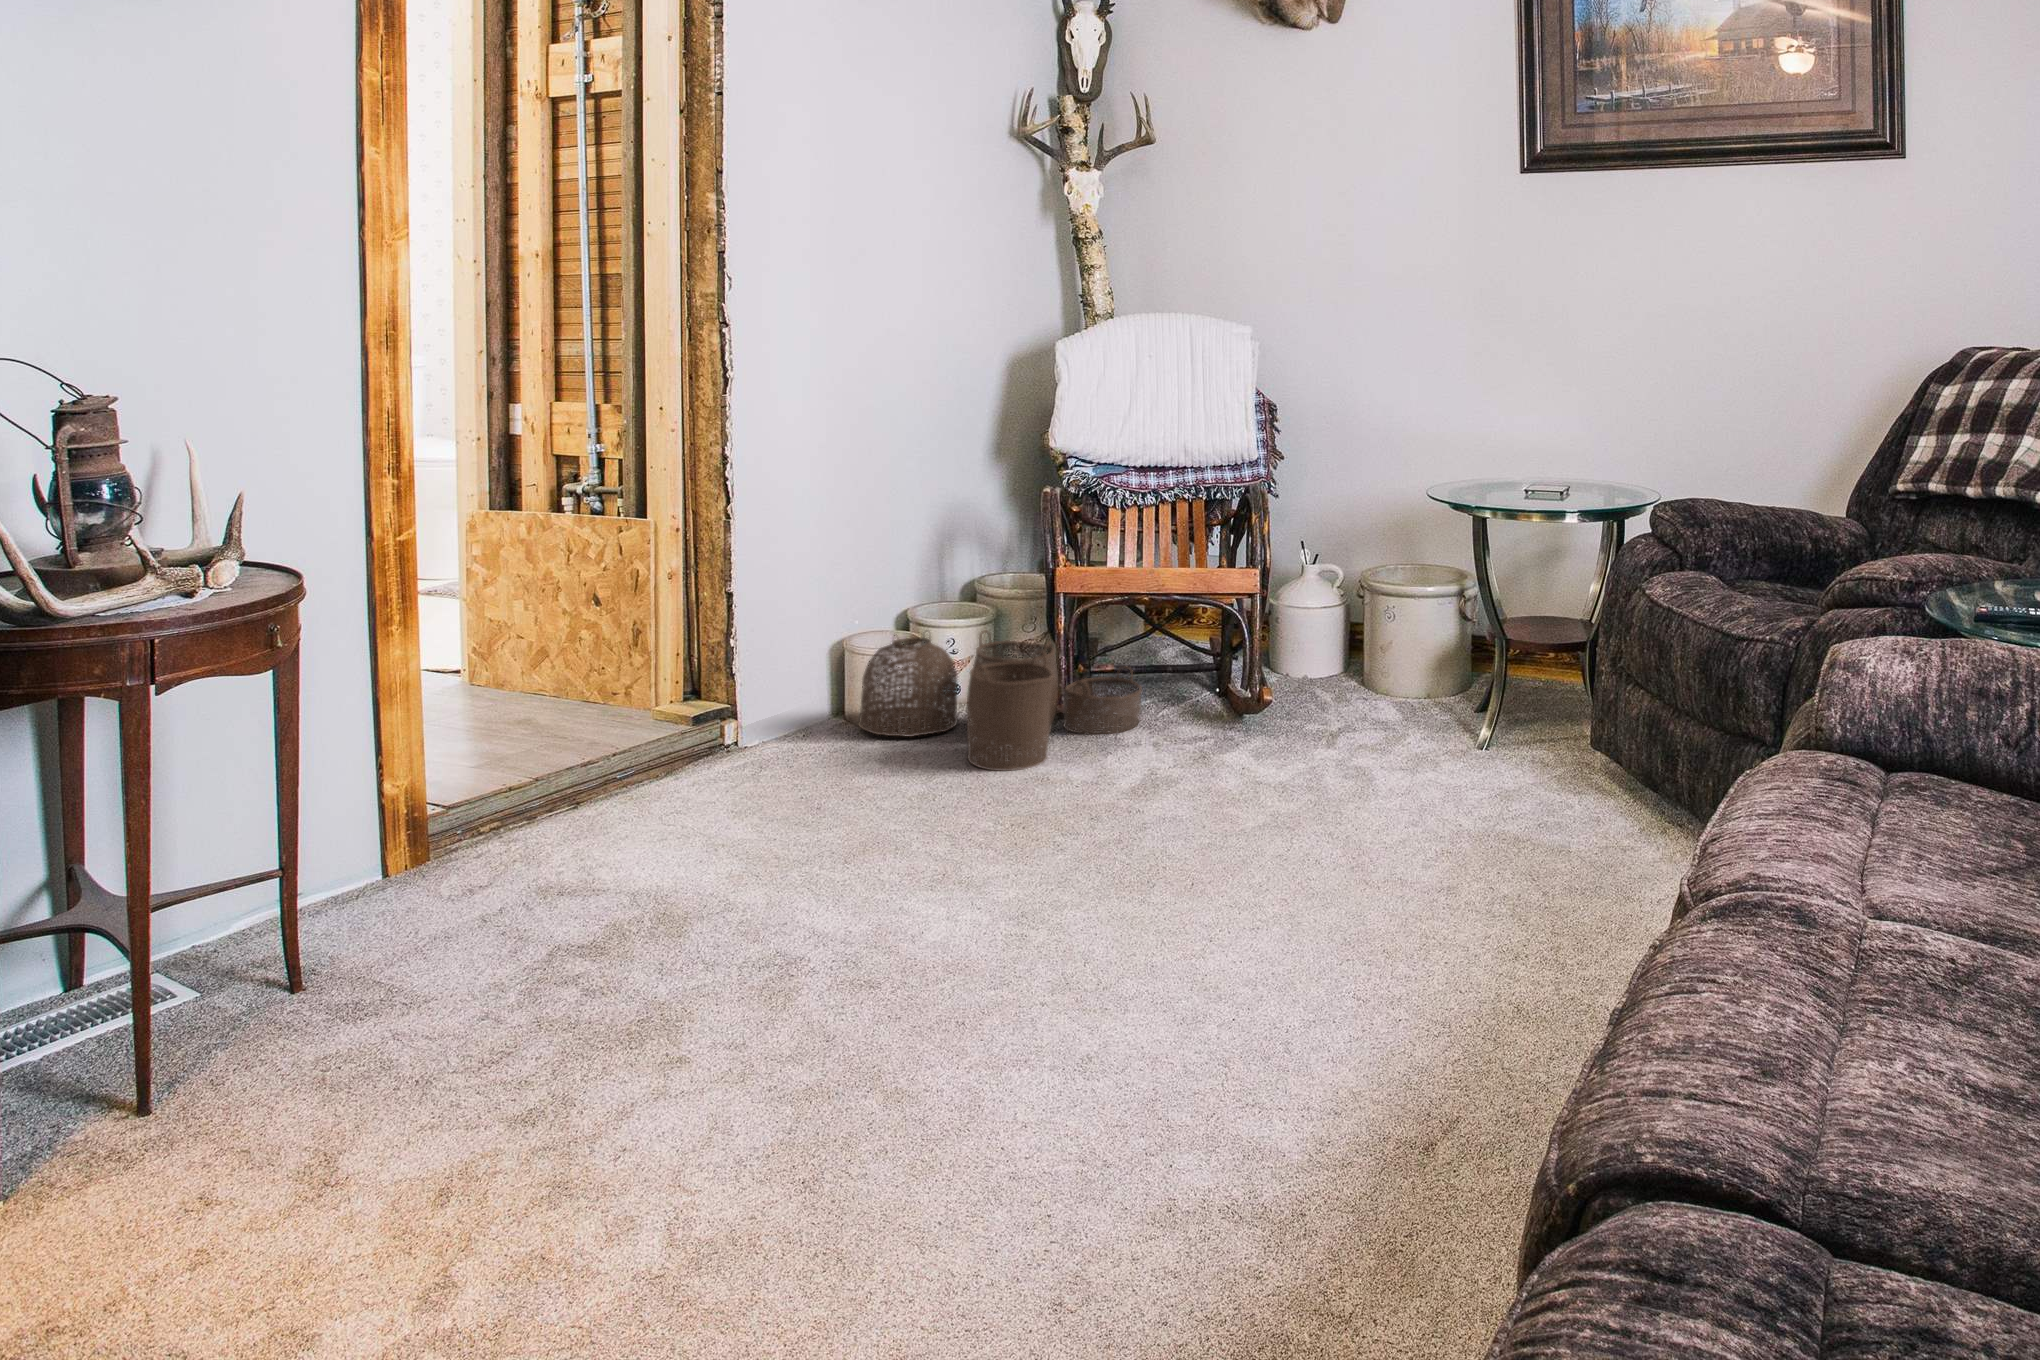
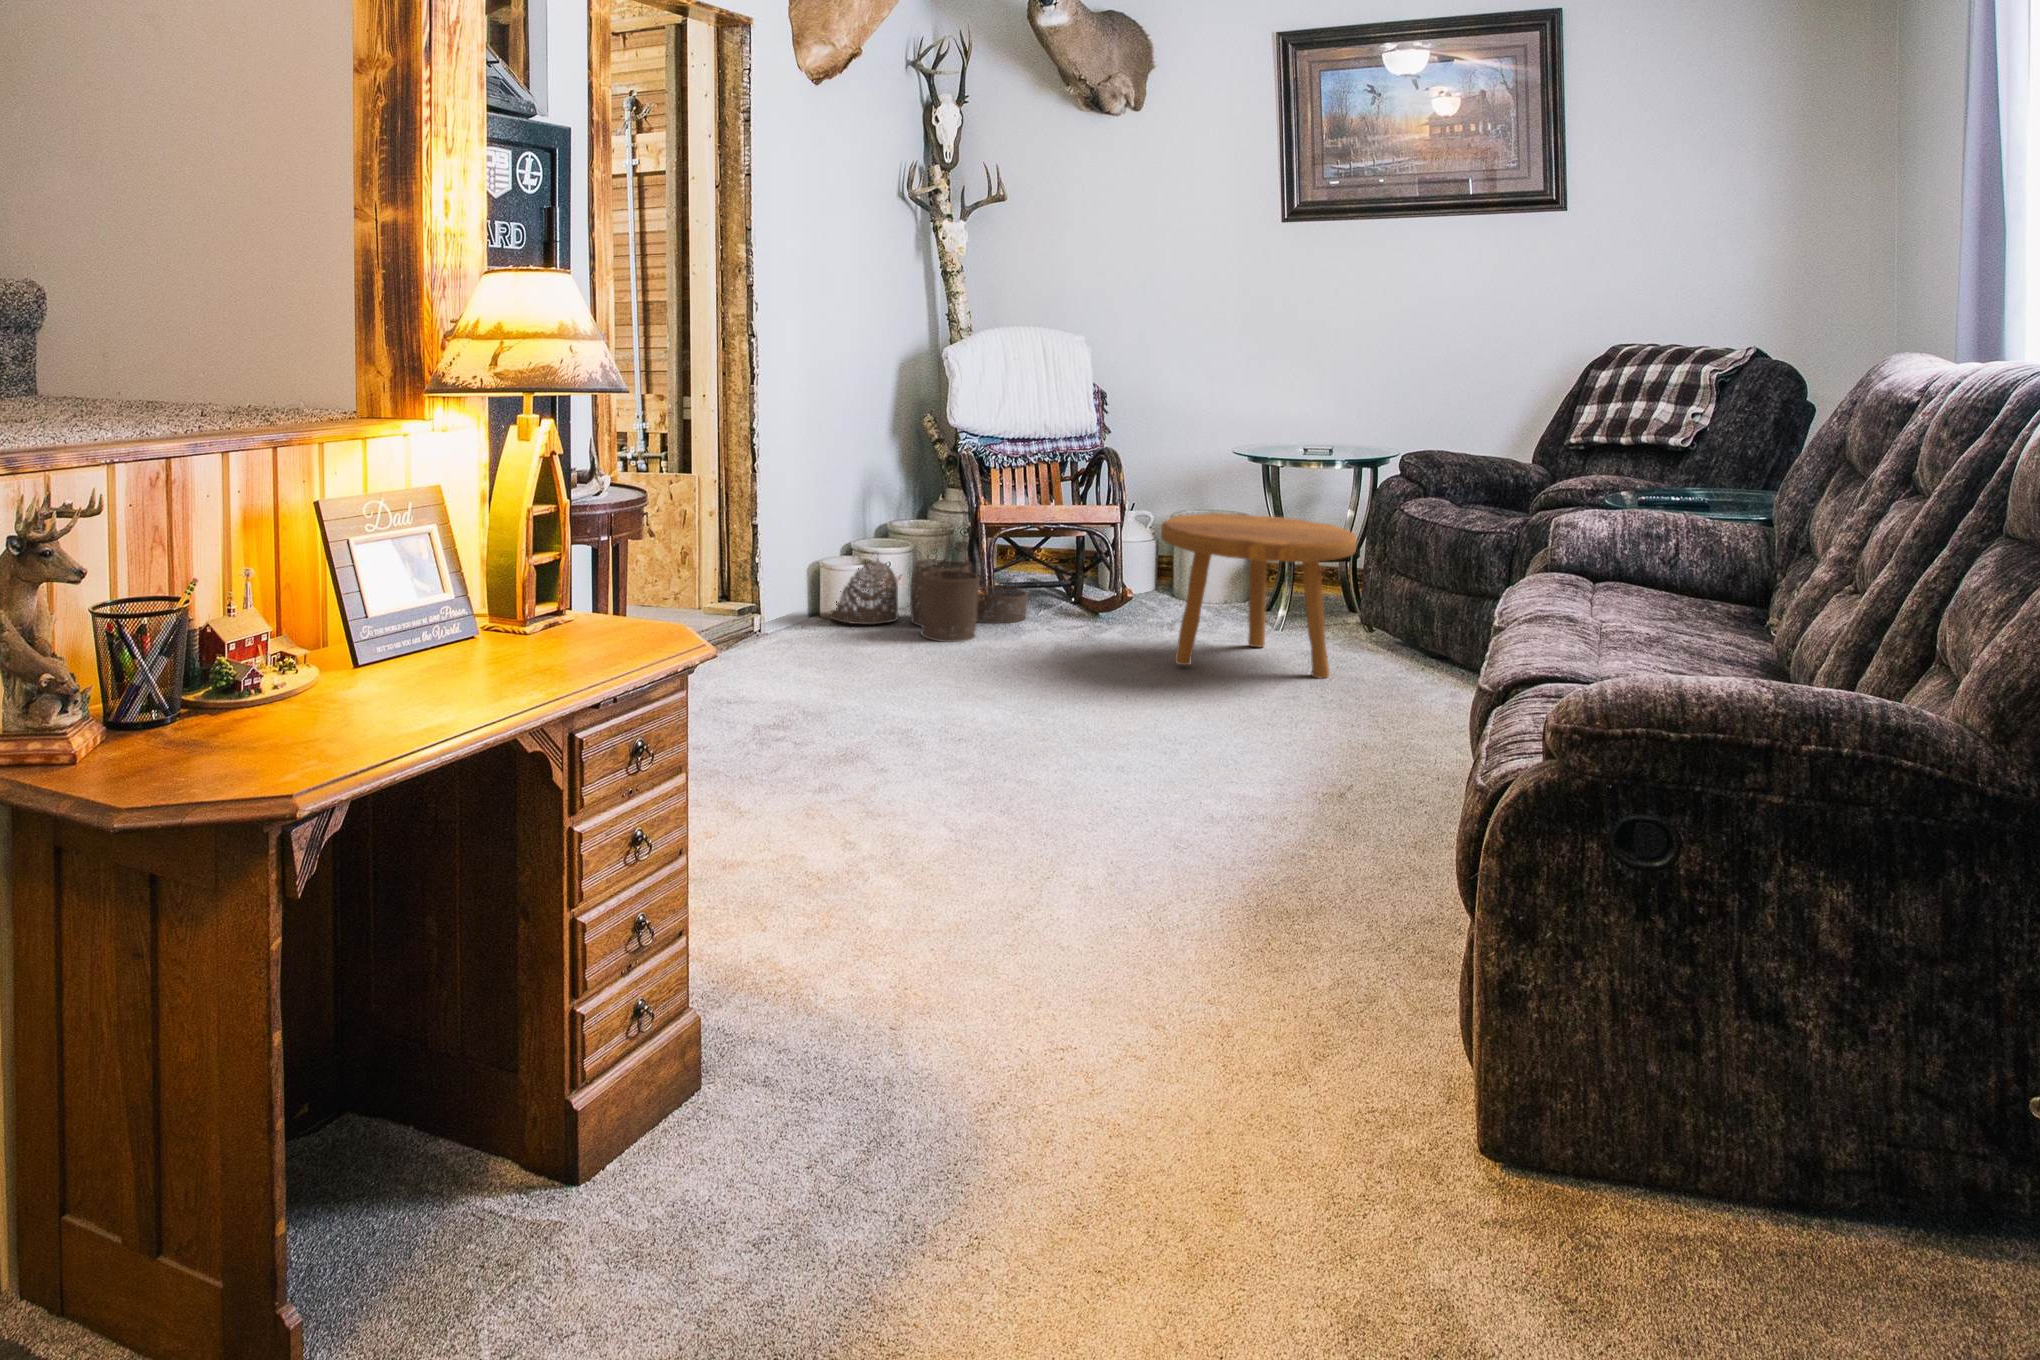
footstool: none [1288,589,1569,854] -> present [1161,513,1356,679]

